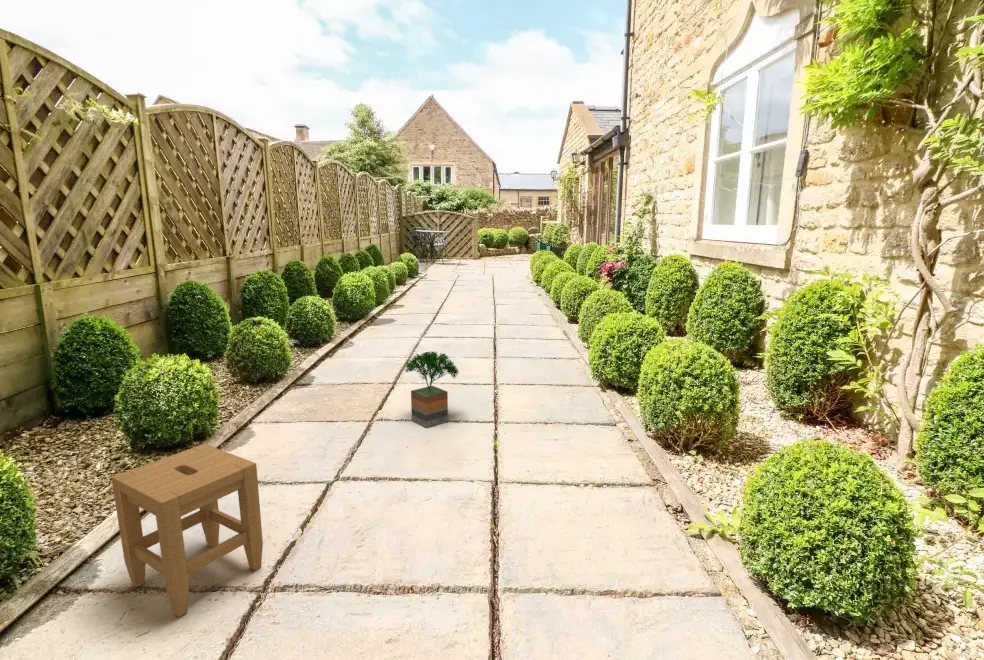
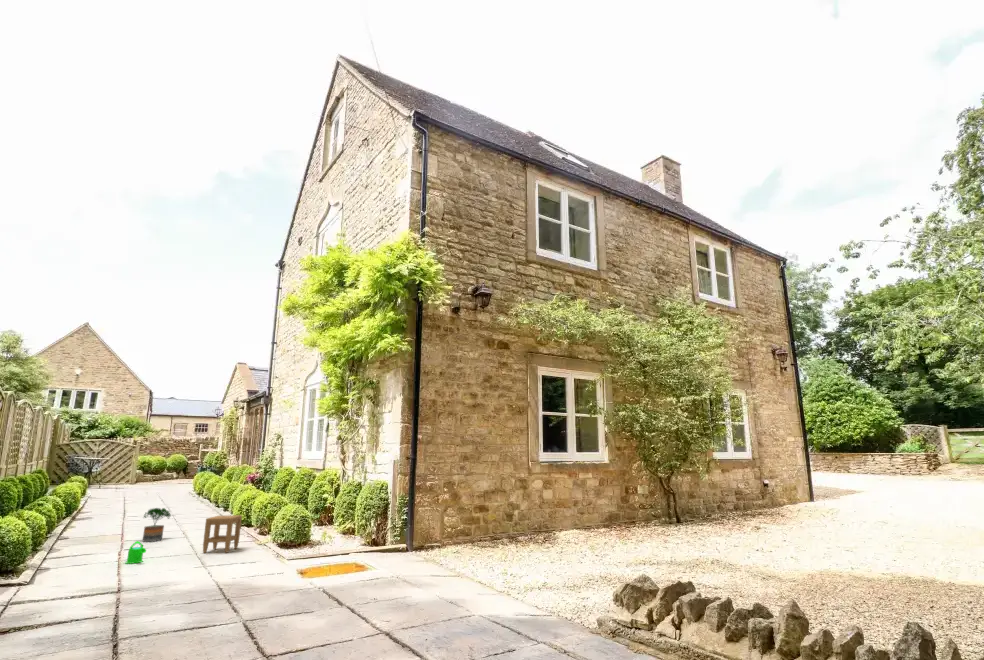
stool: present [111,444,263,617] -> present [203,515,242,553]
watering can: none [288,523,341,599] -> present [126,541,146,564]

